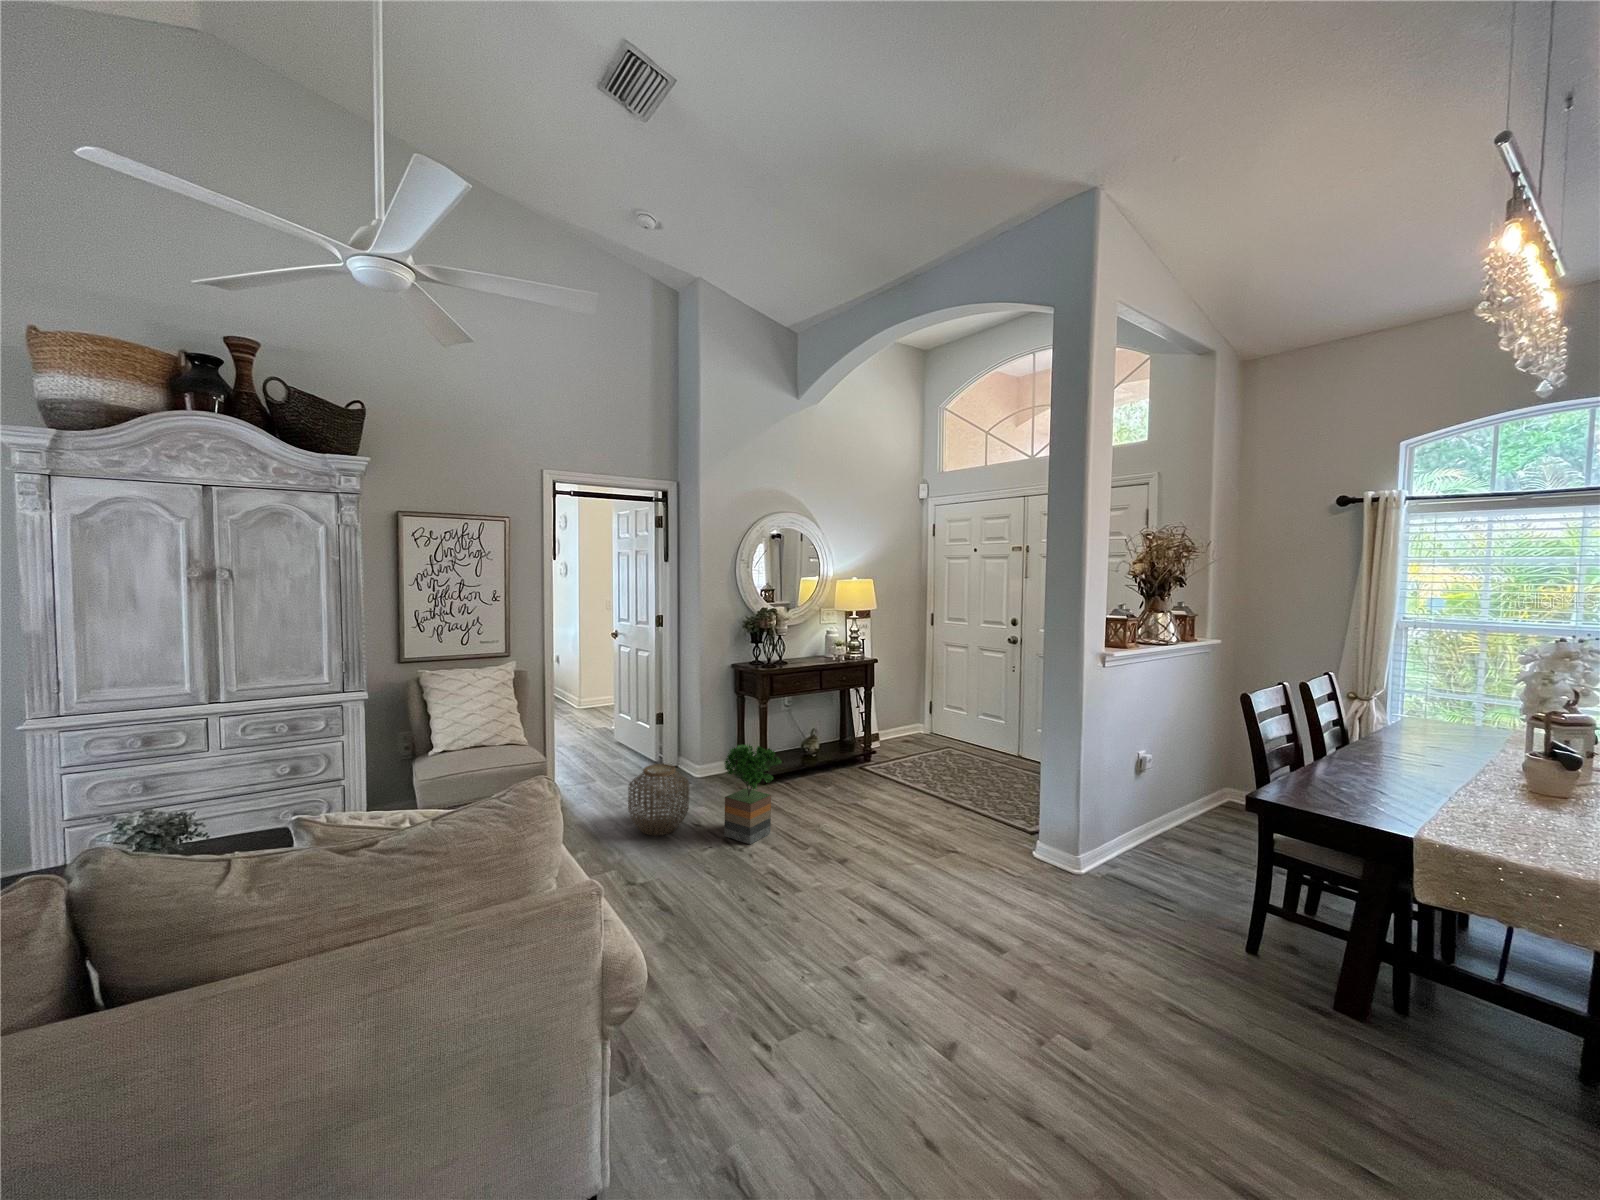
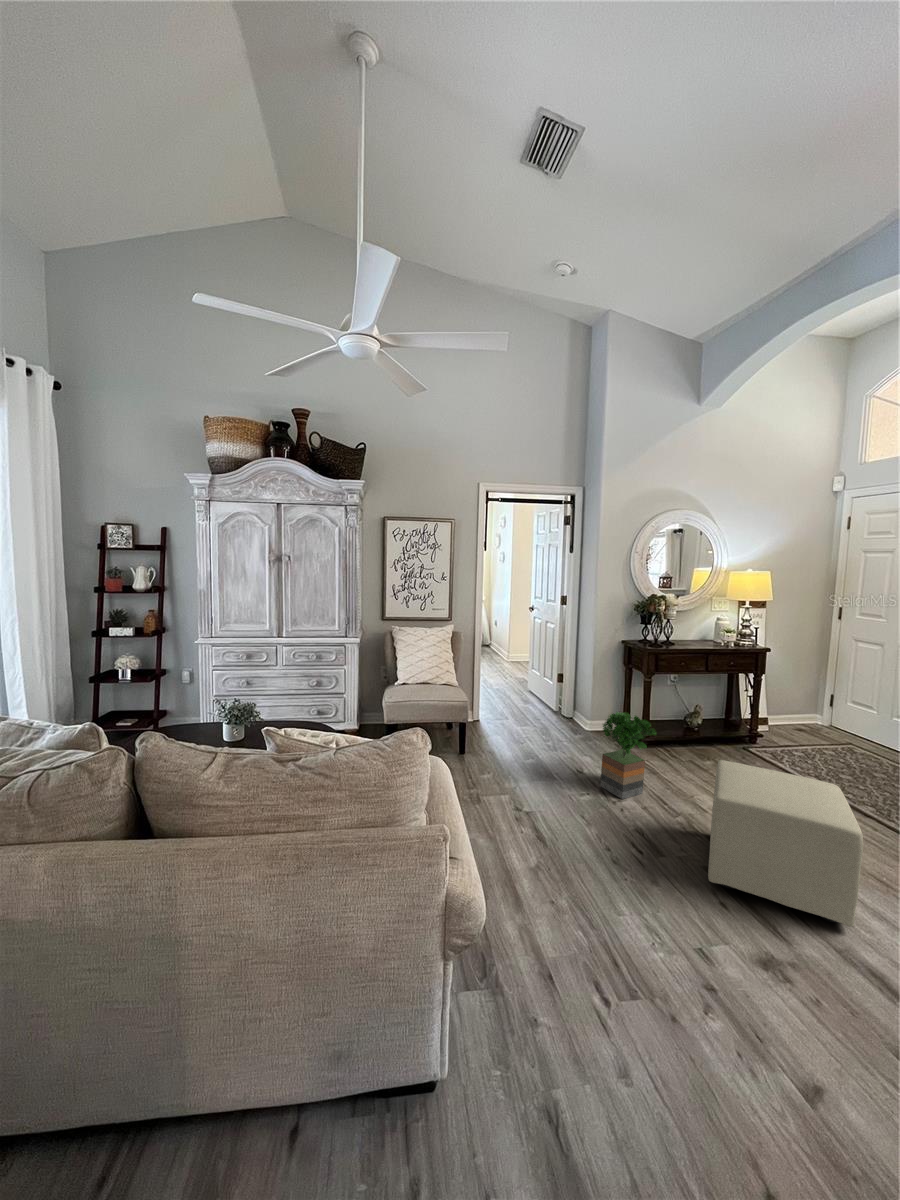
woven basket: present [628,764,689,835] -> none [524,716,574,774]
ottoman: none [842,776,966,906] -> present [708,760,863,927]

